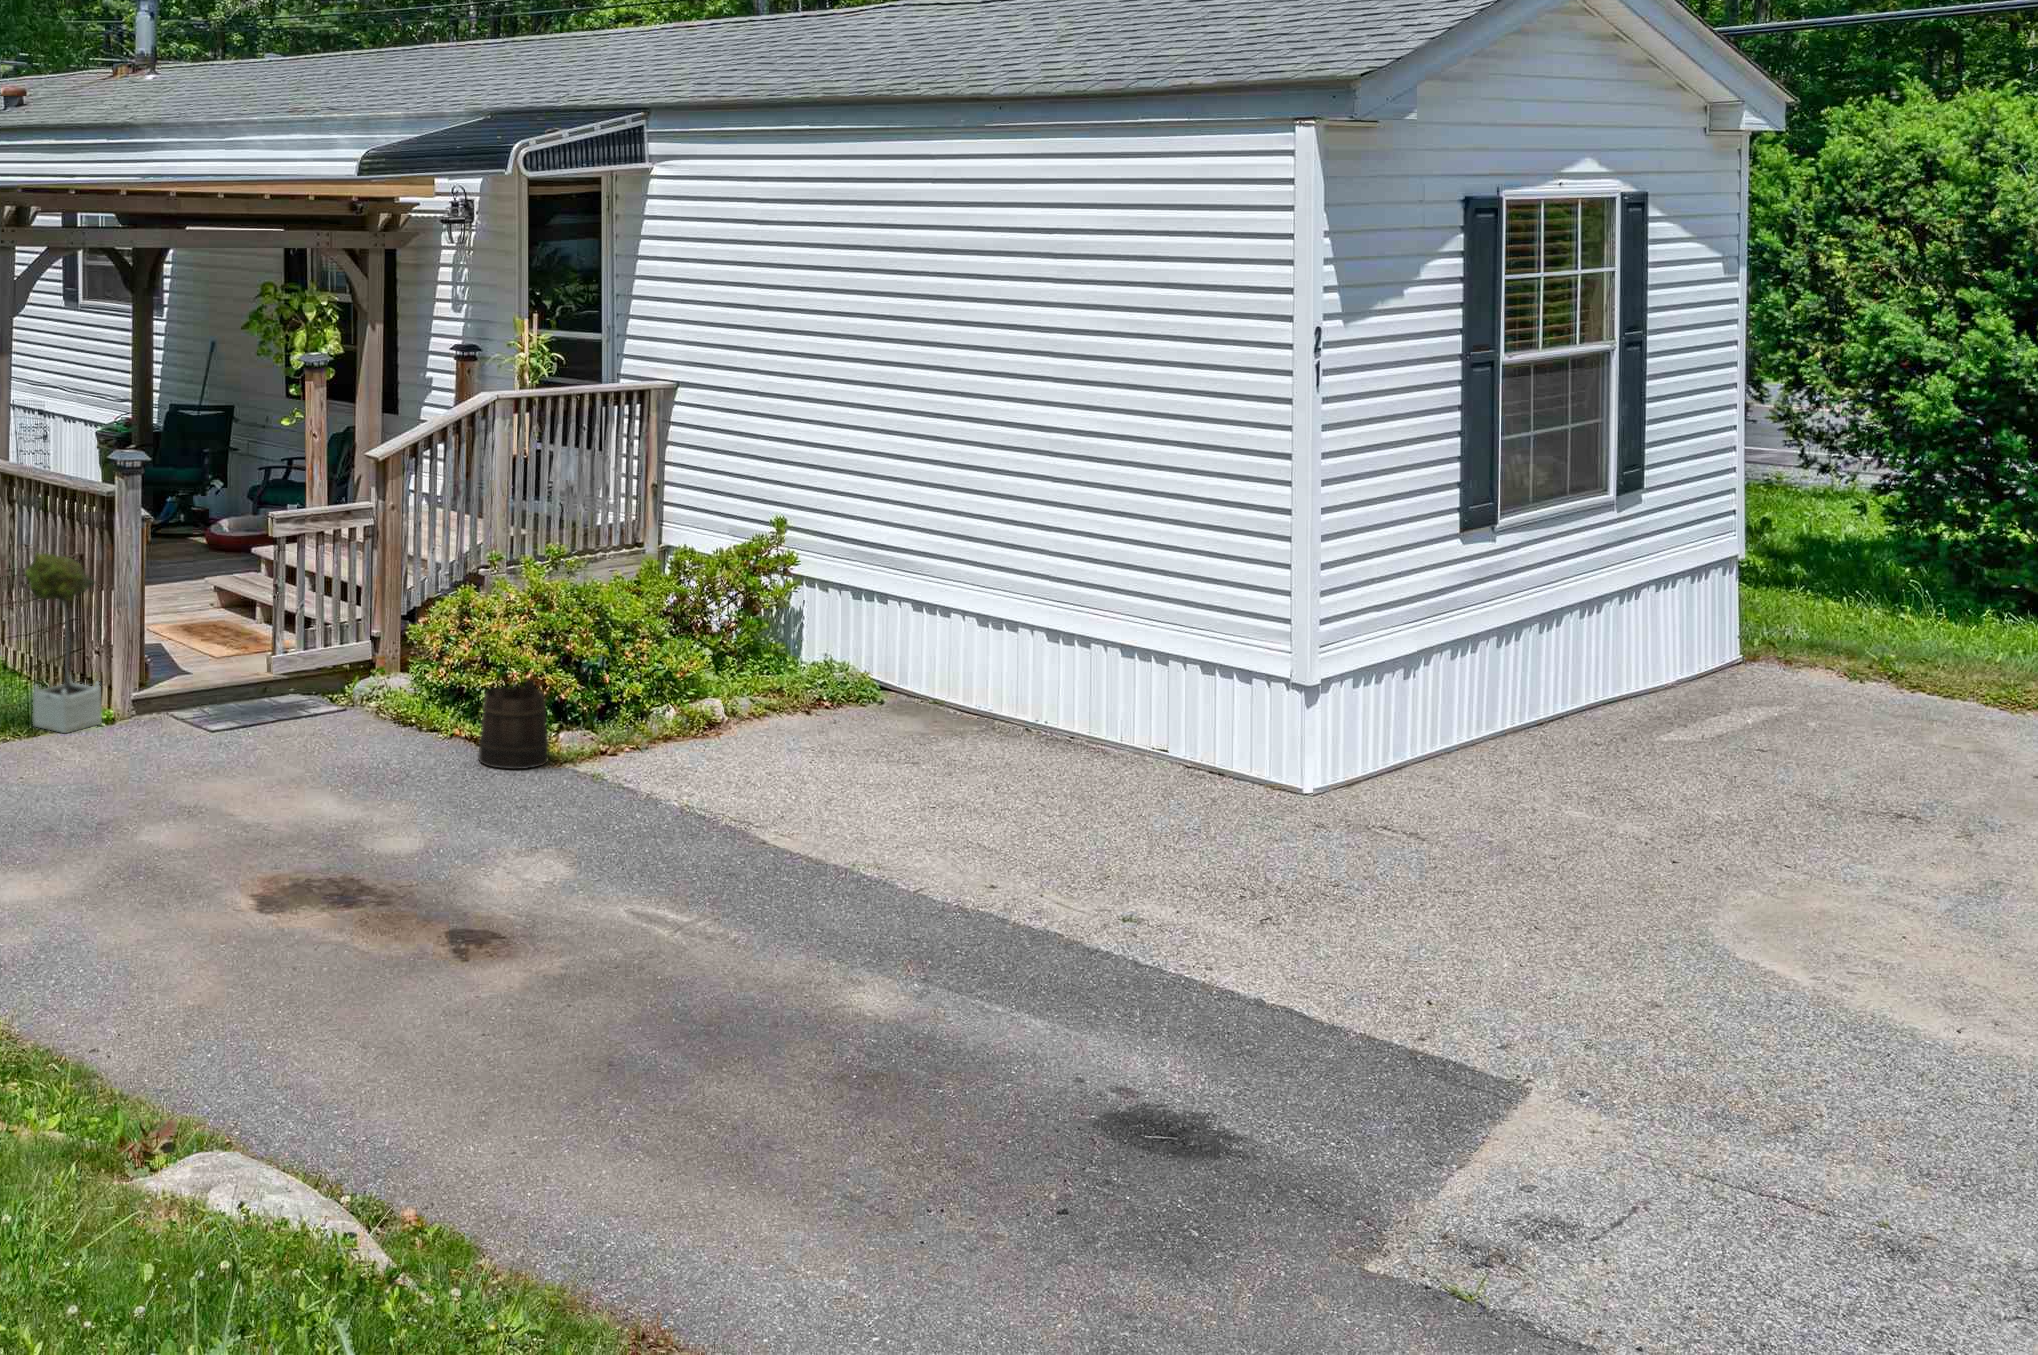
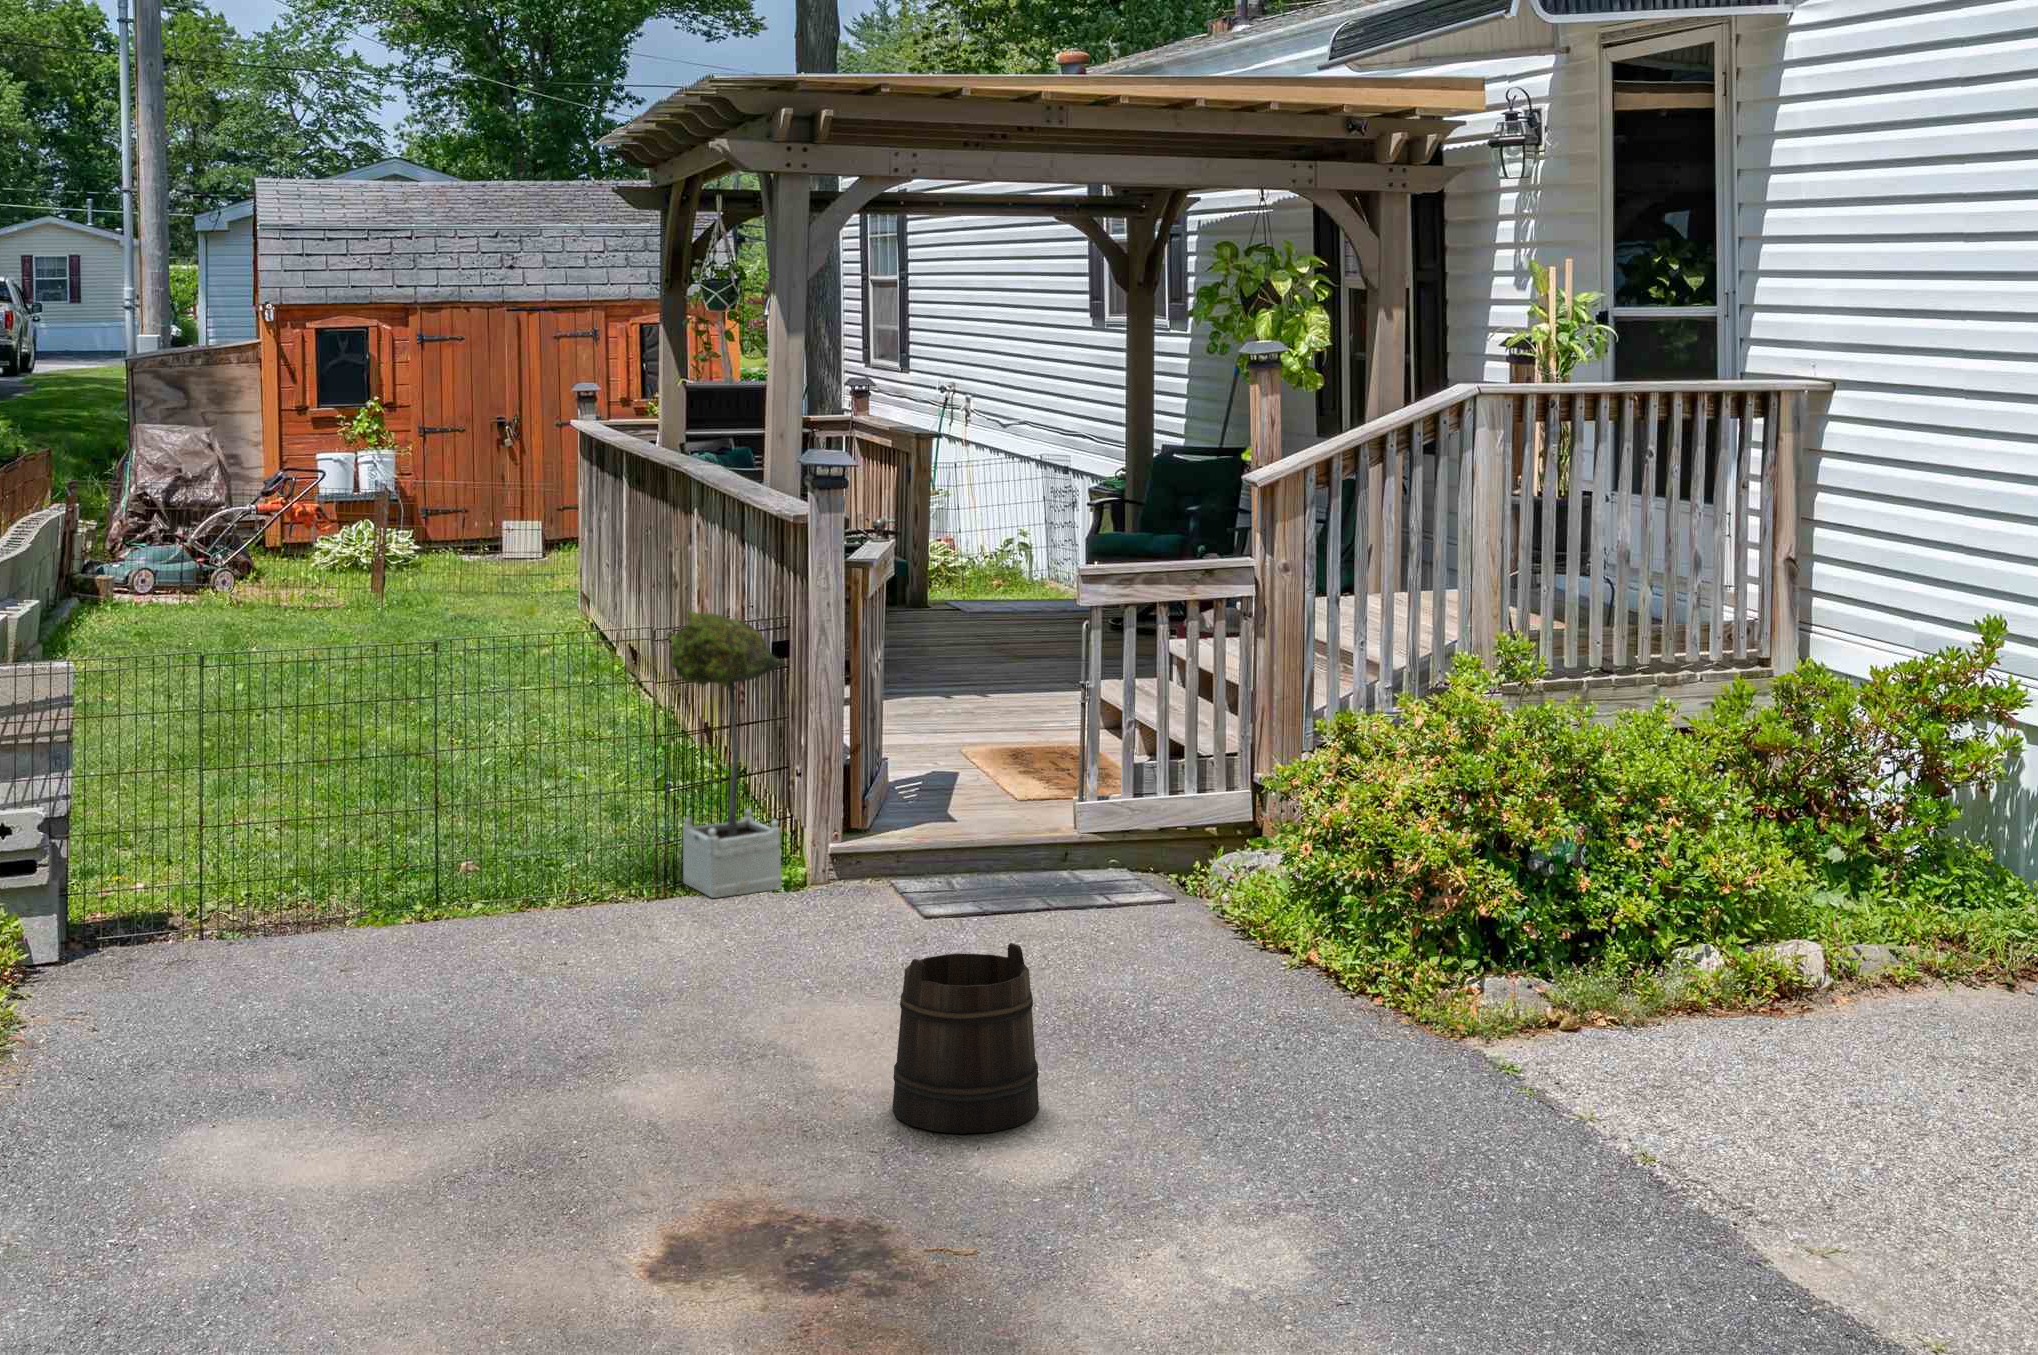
bucket: present [478,680,549,769] -> present [892,943,1039,1134]

